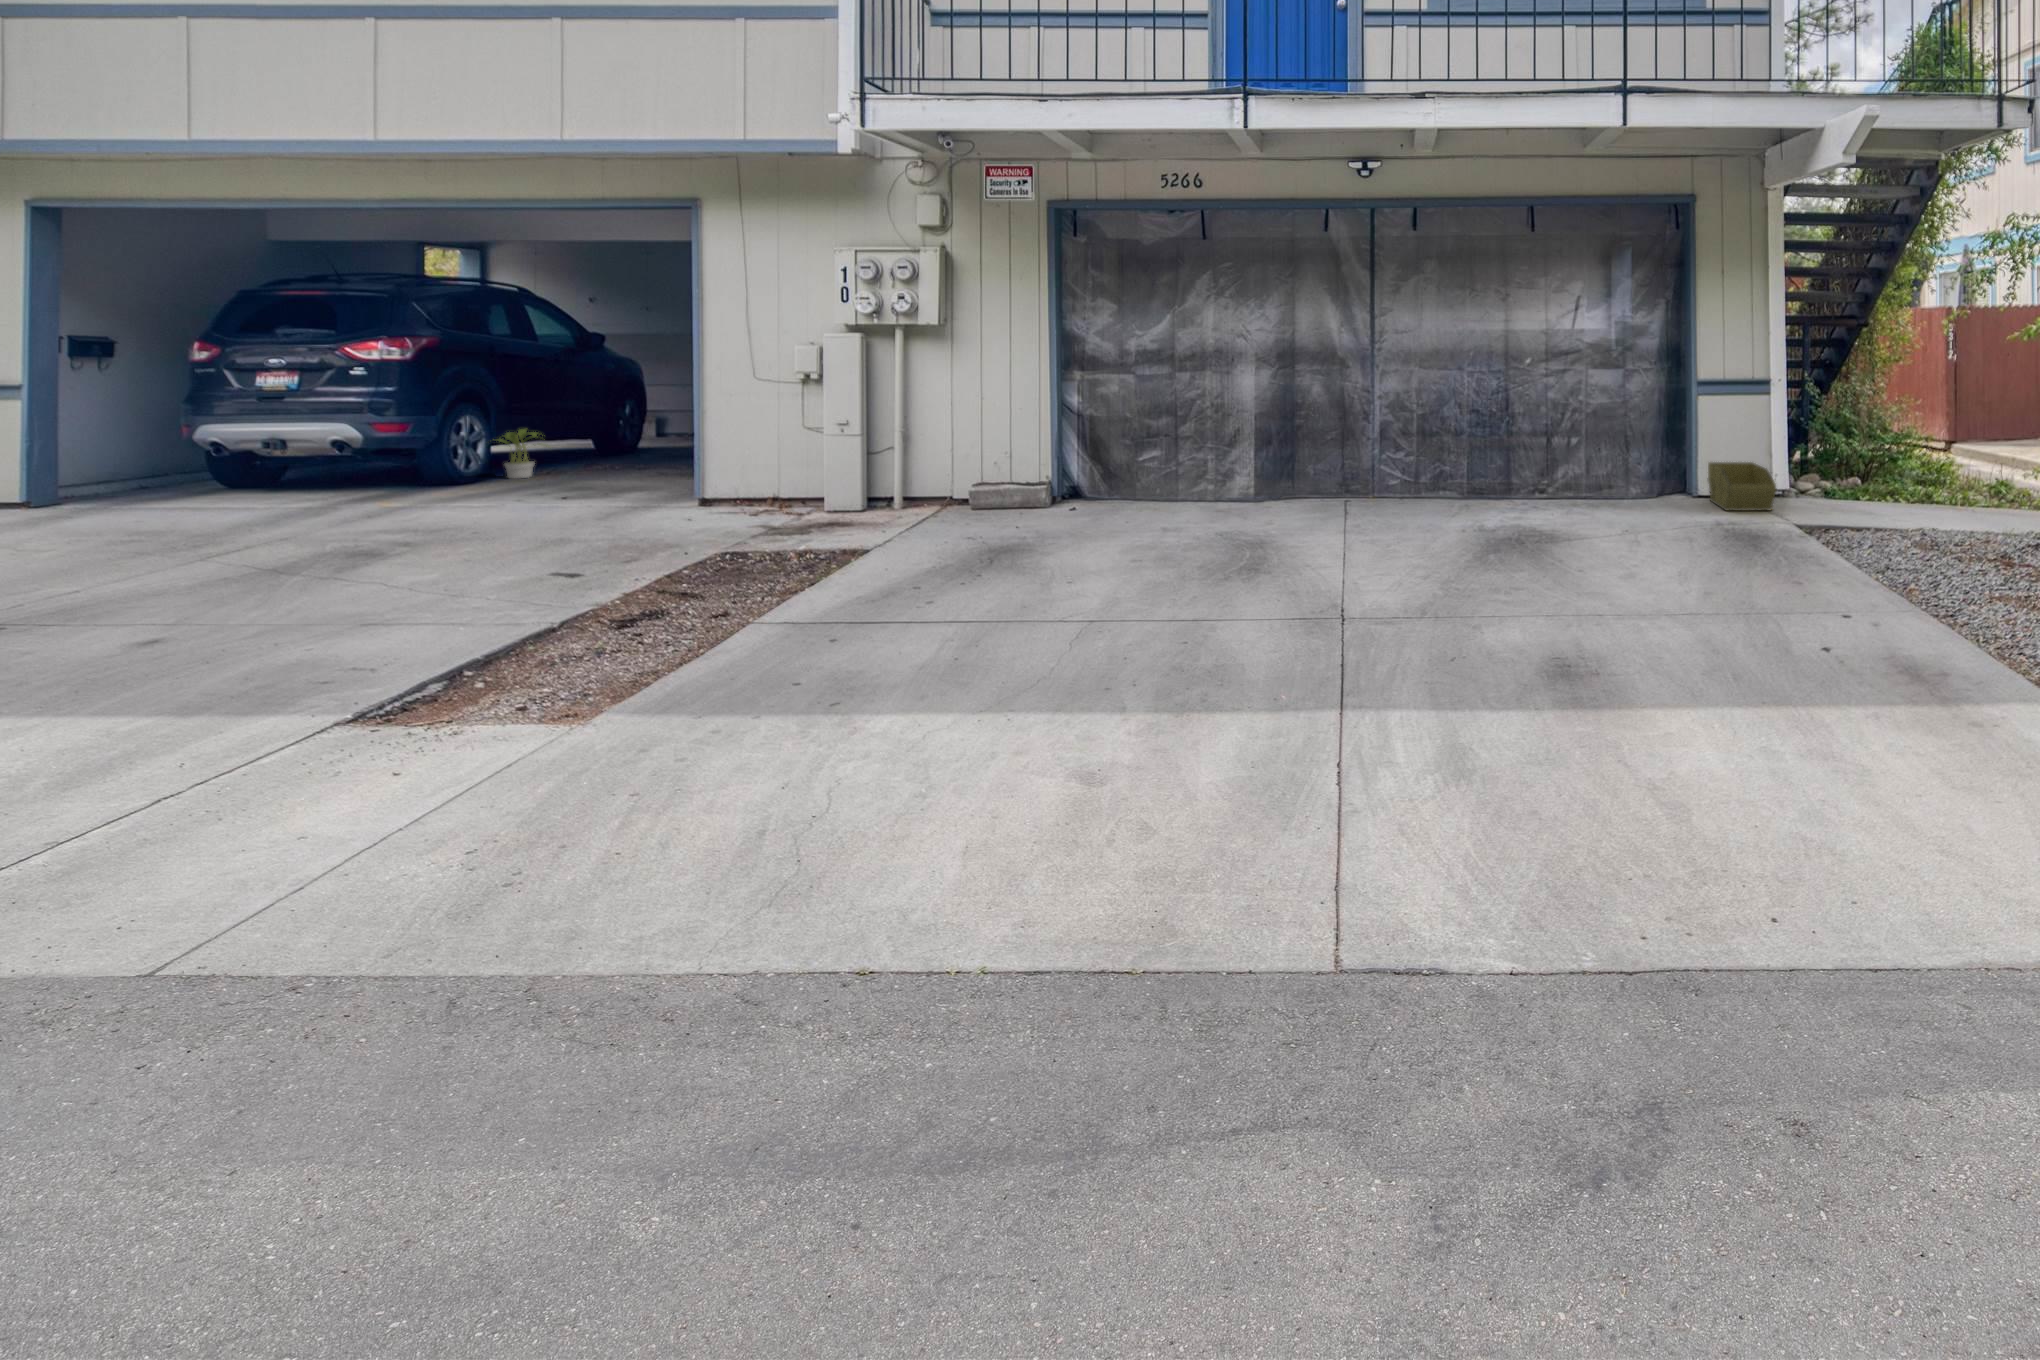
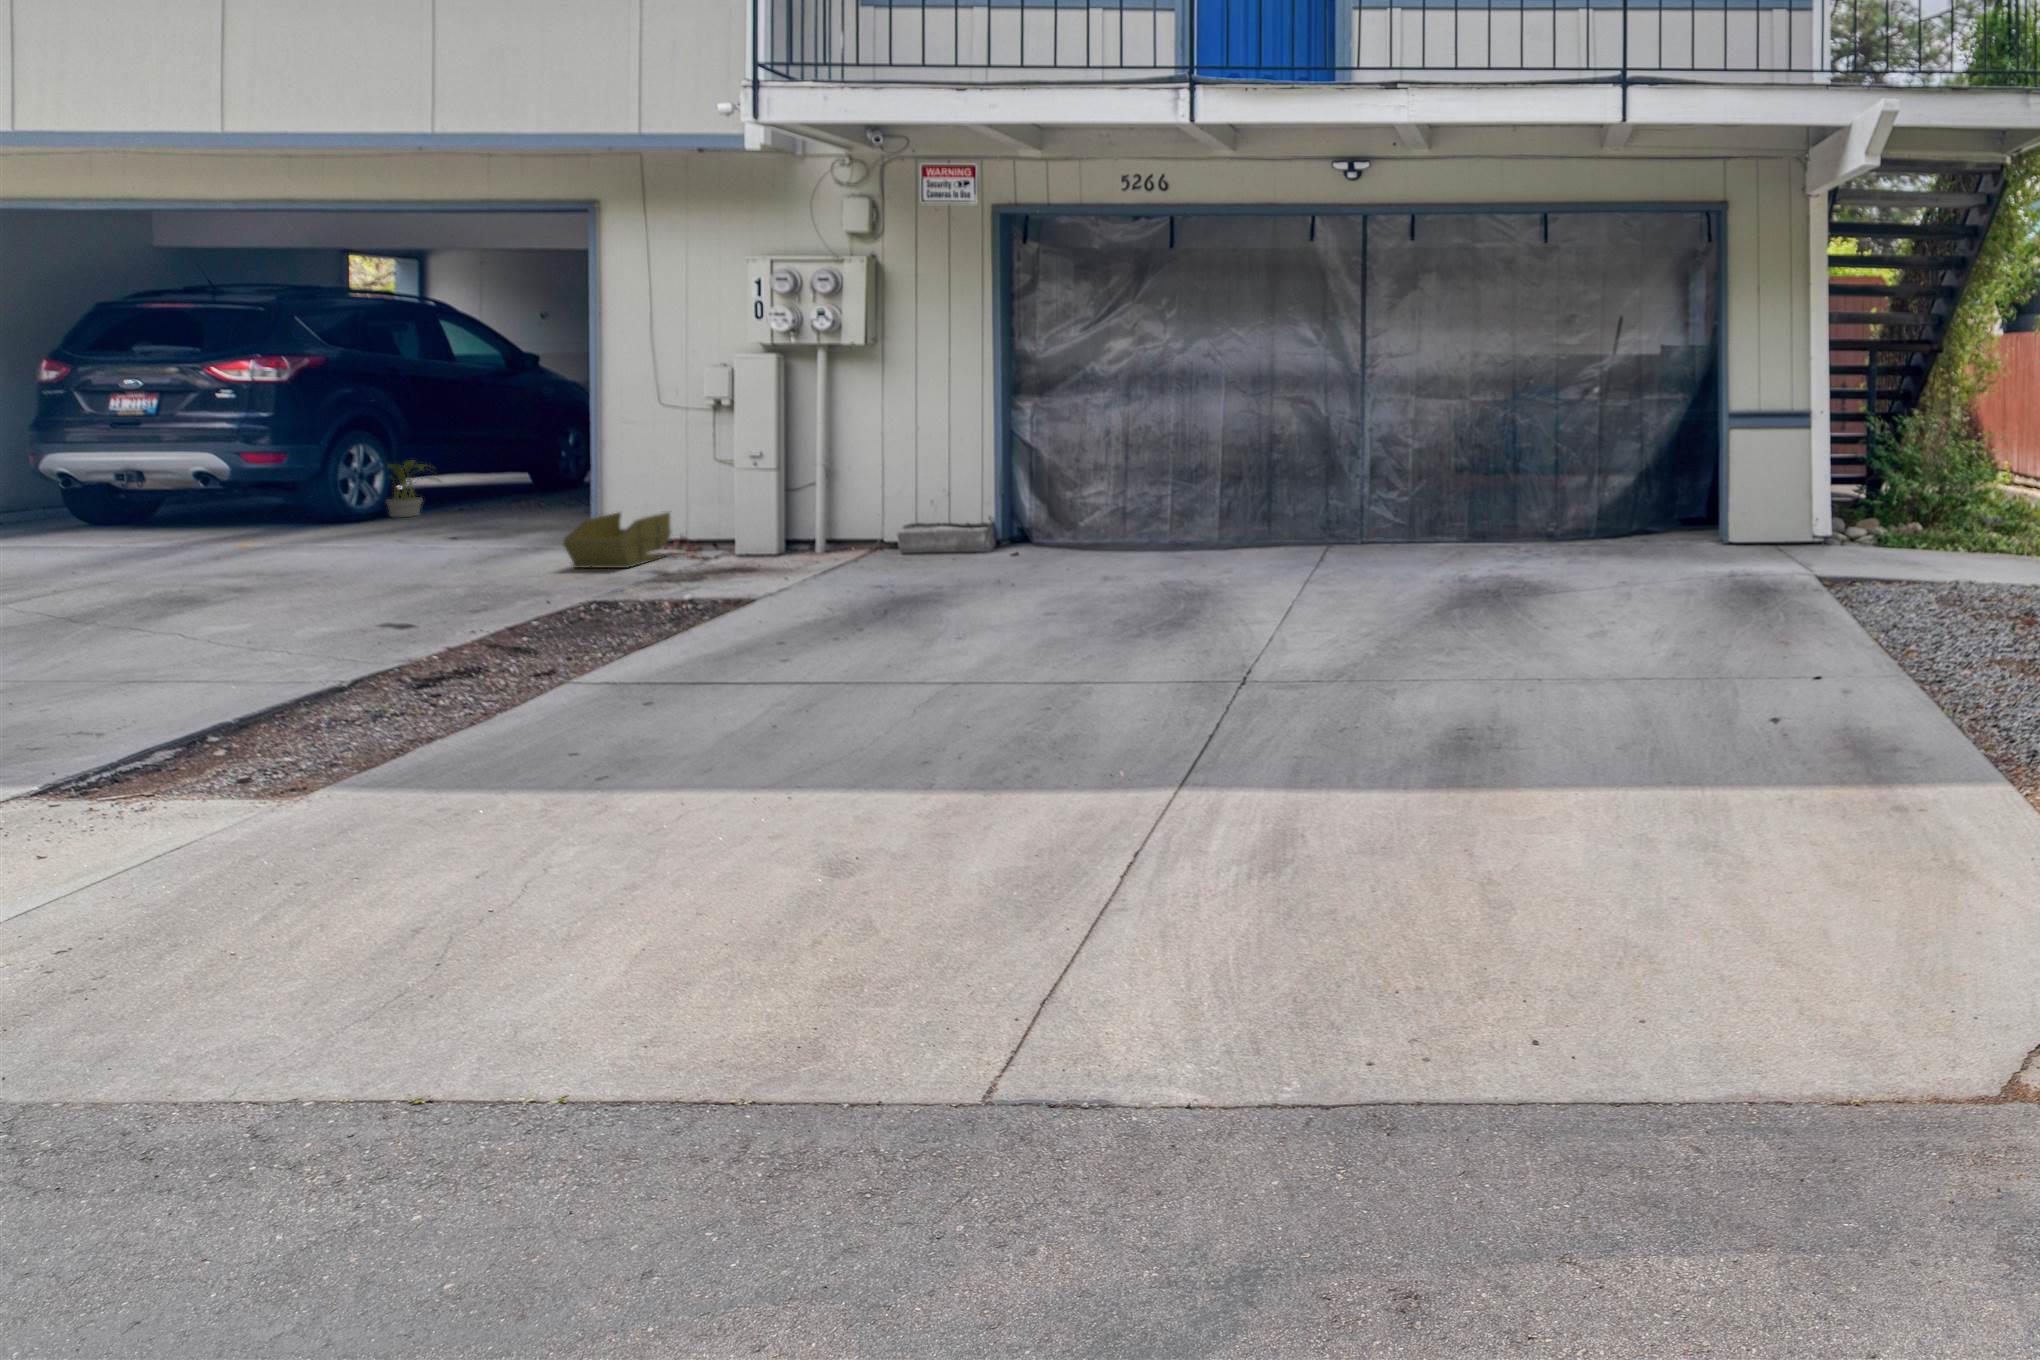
storage bin: present [1708,462,1777,511] -> present [564,512,671,568]

